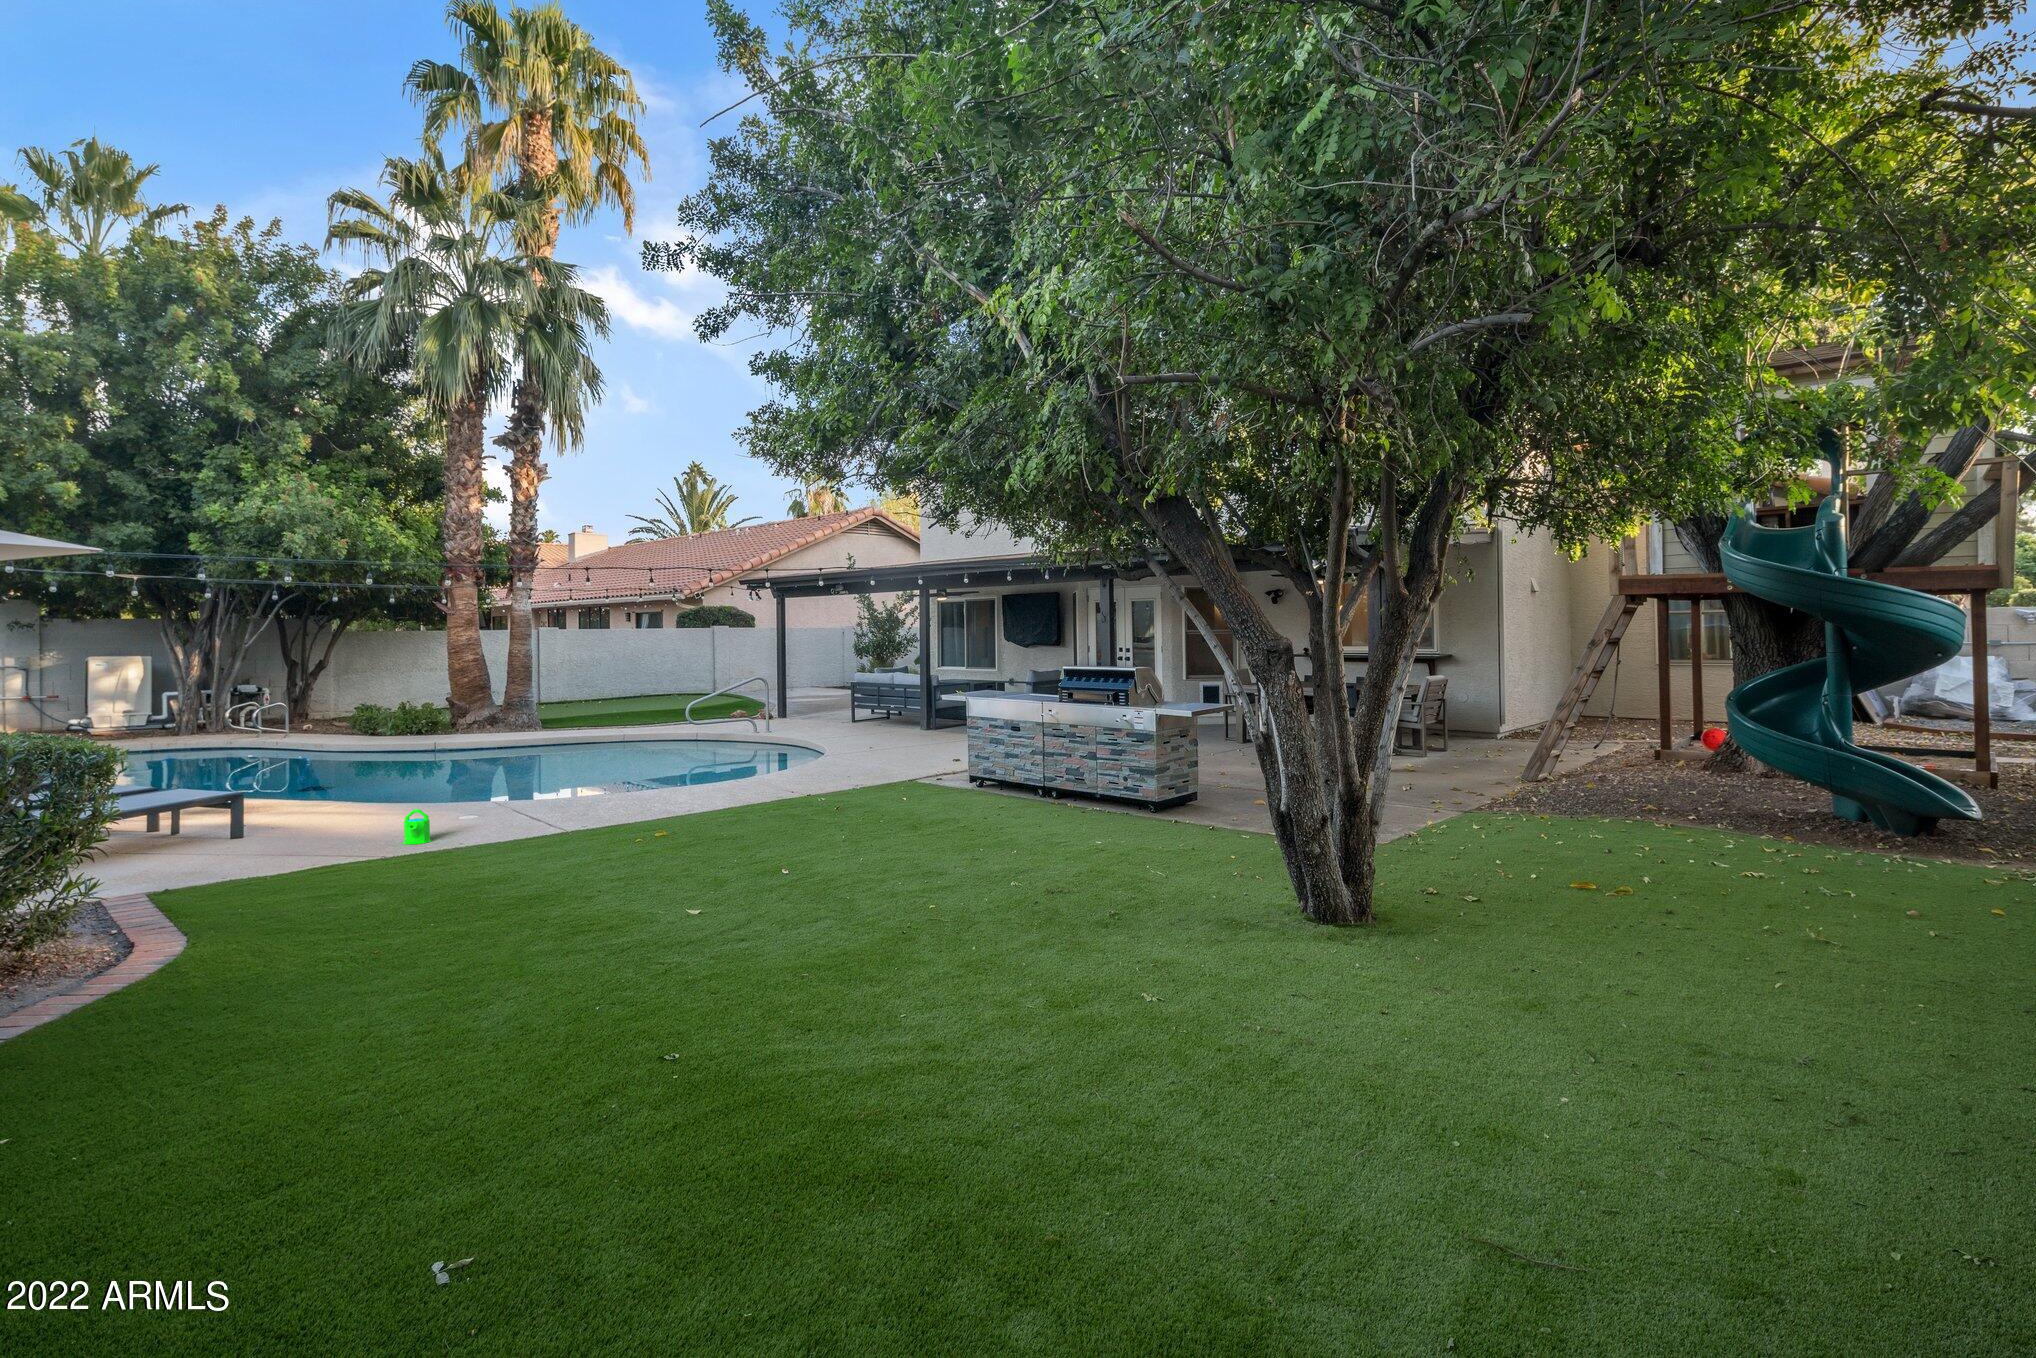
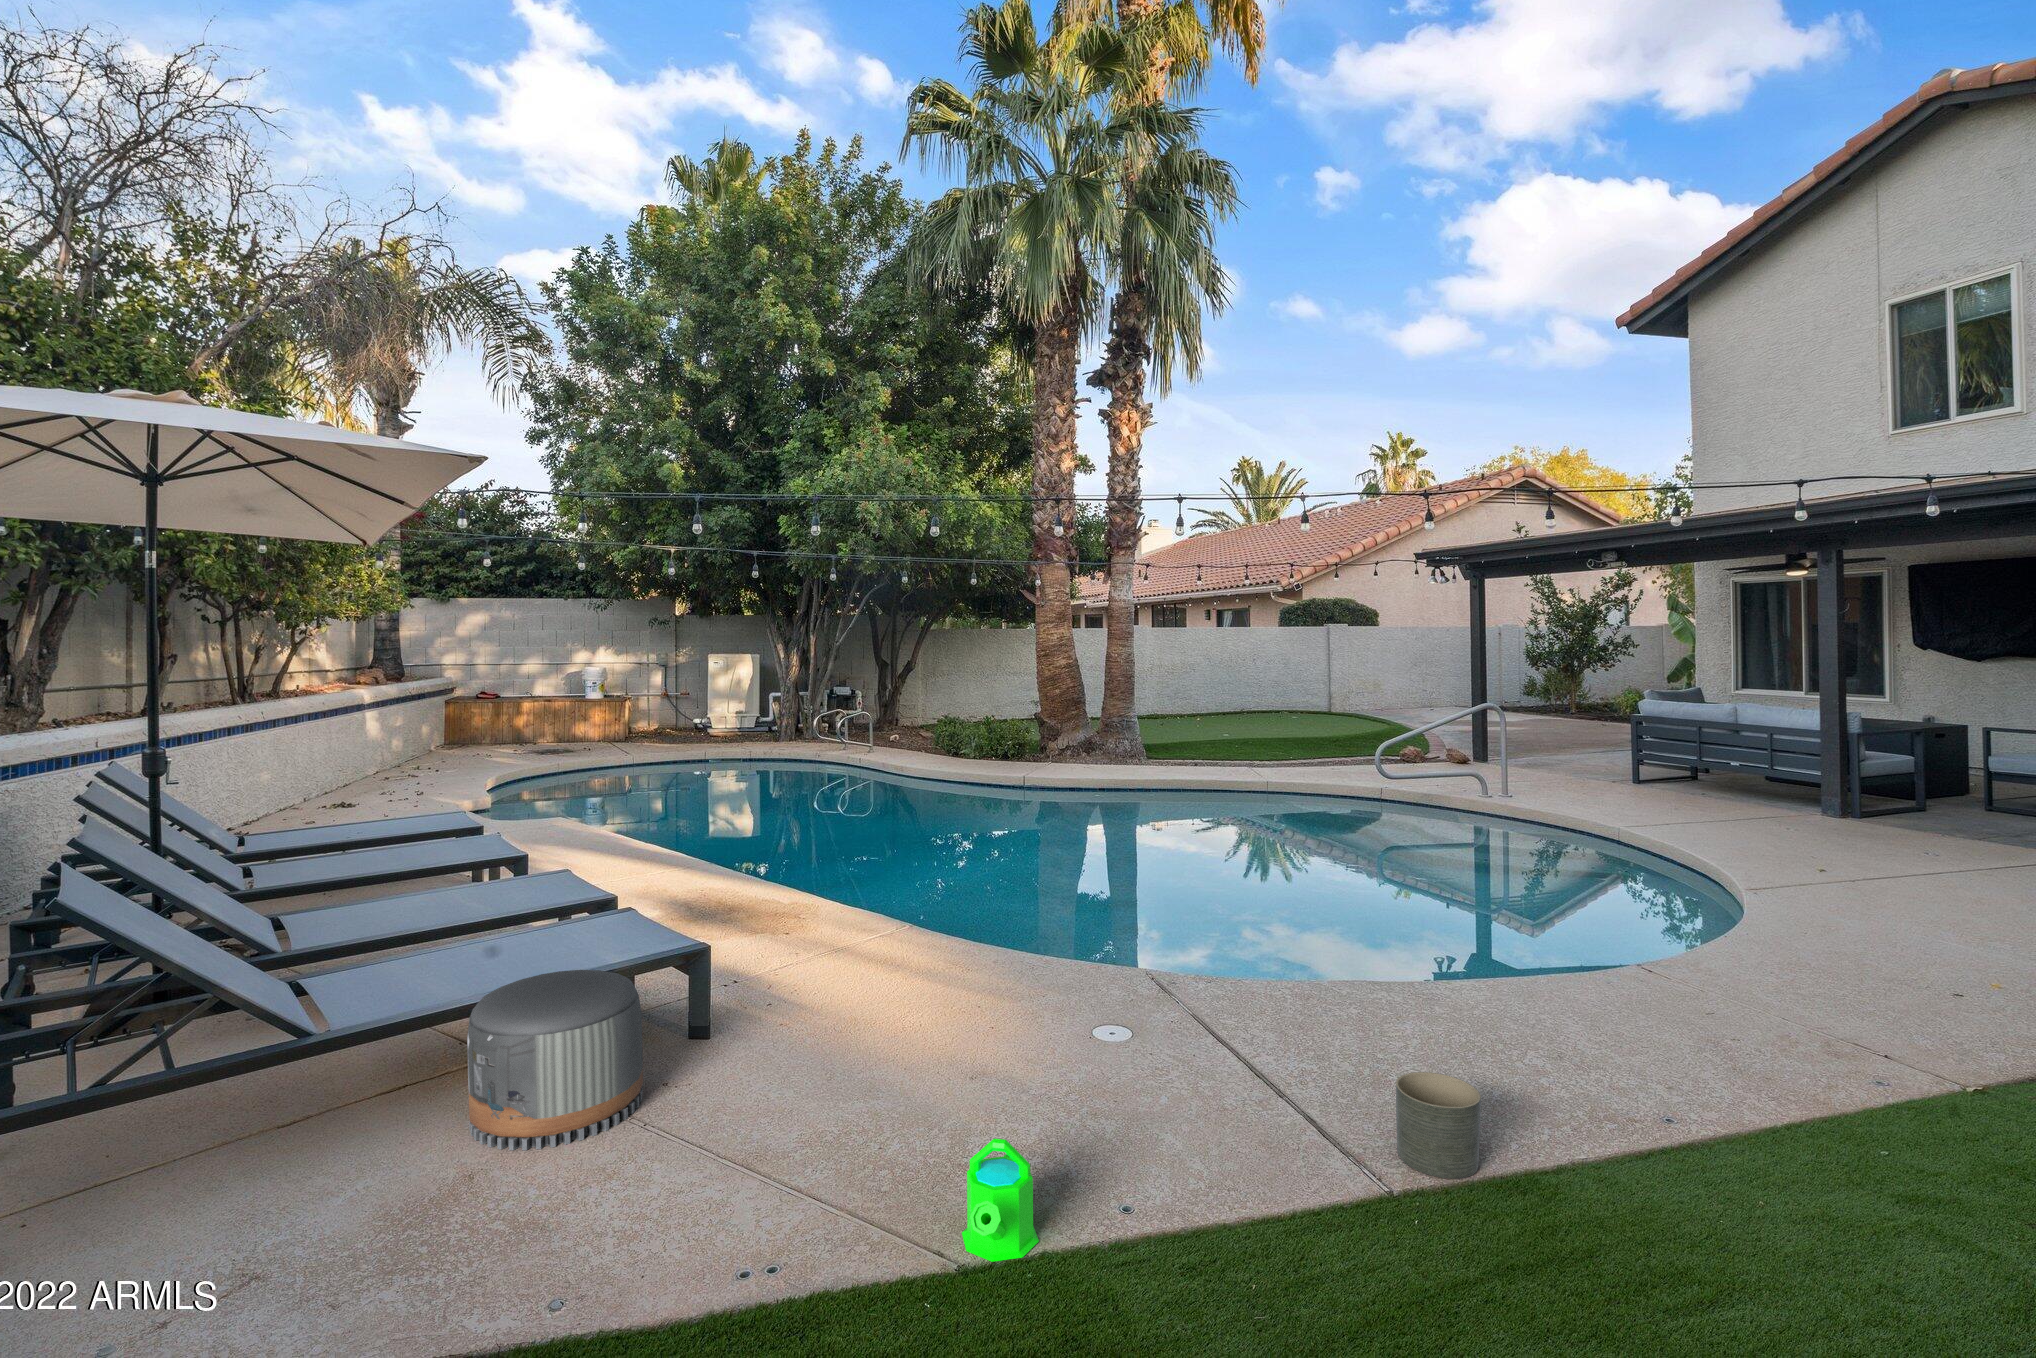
pouf: none [149,791,238,854] -> present [467,970,643,1150]
planter: none [576,793,605,821] -> present [1396,1072,1481,1179]

